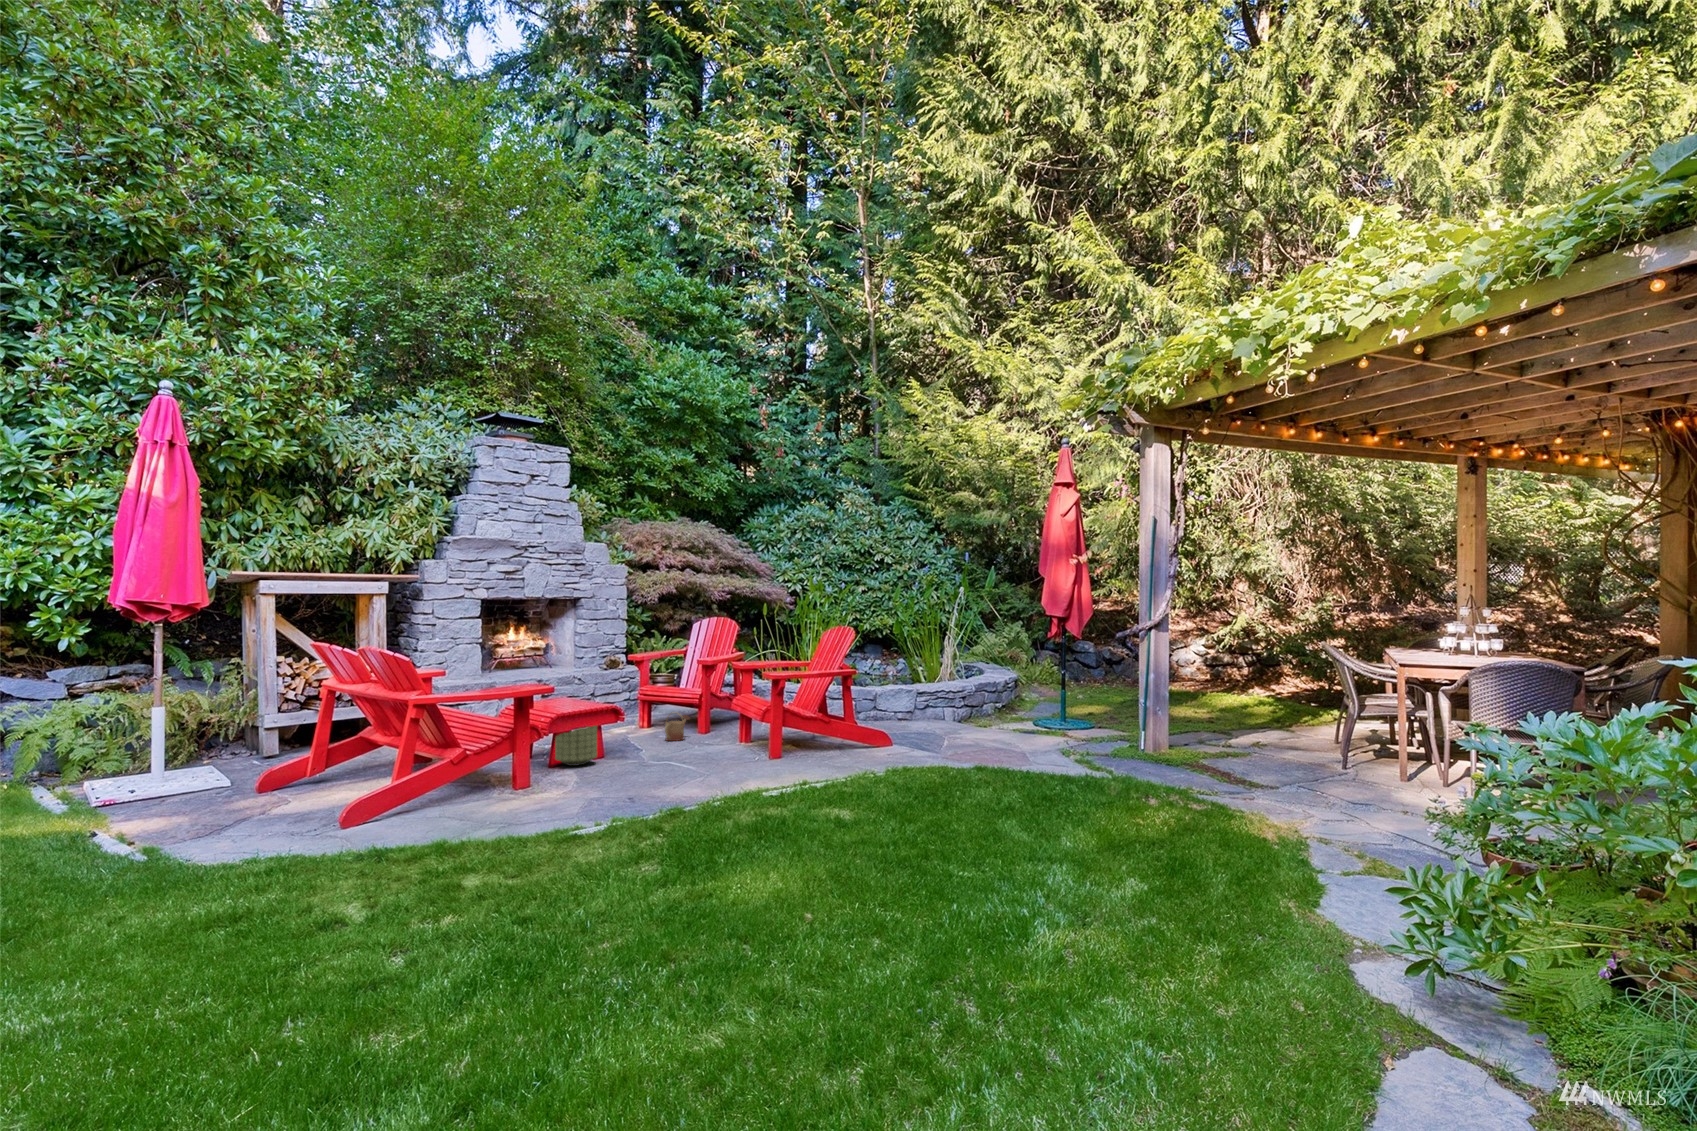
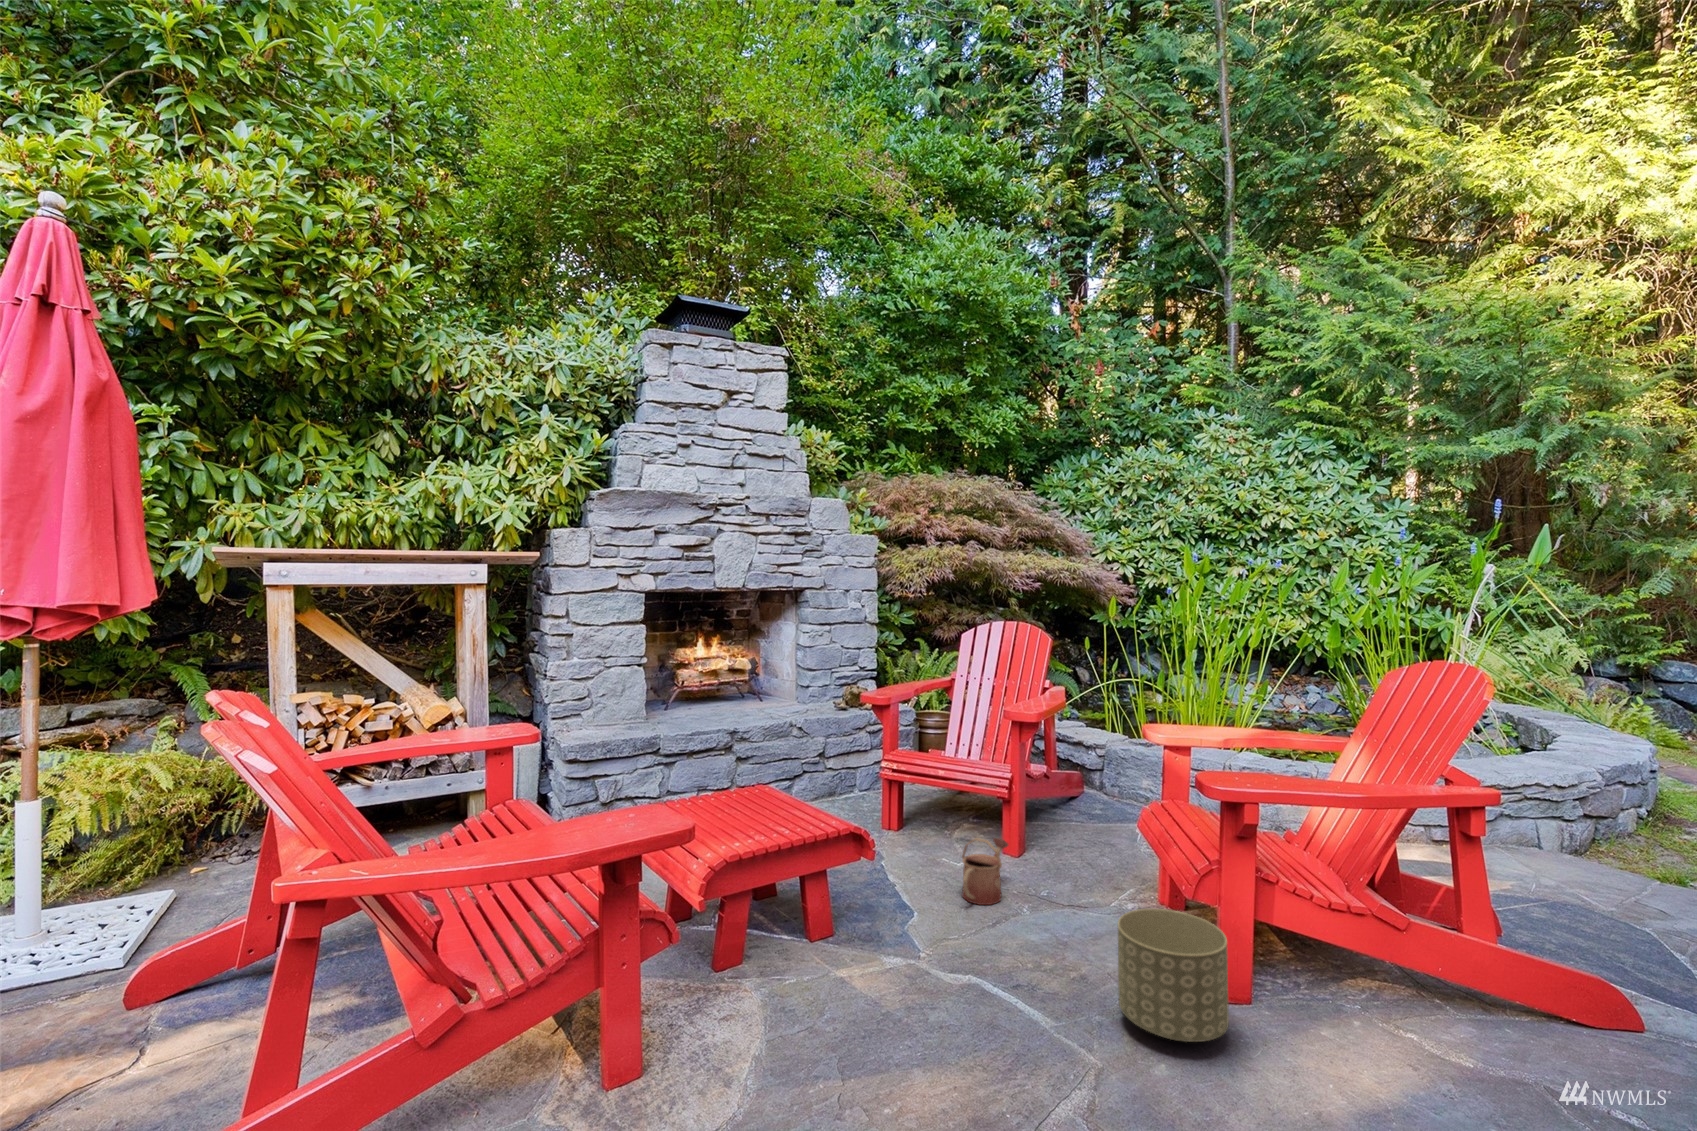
planter: present [555,726,597,766] -> present [1118,909,1229,1042]

